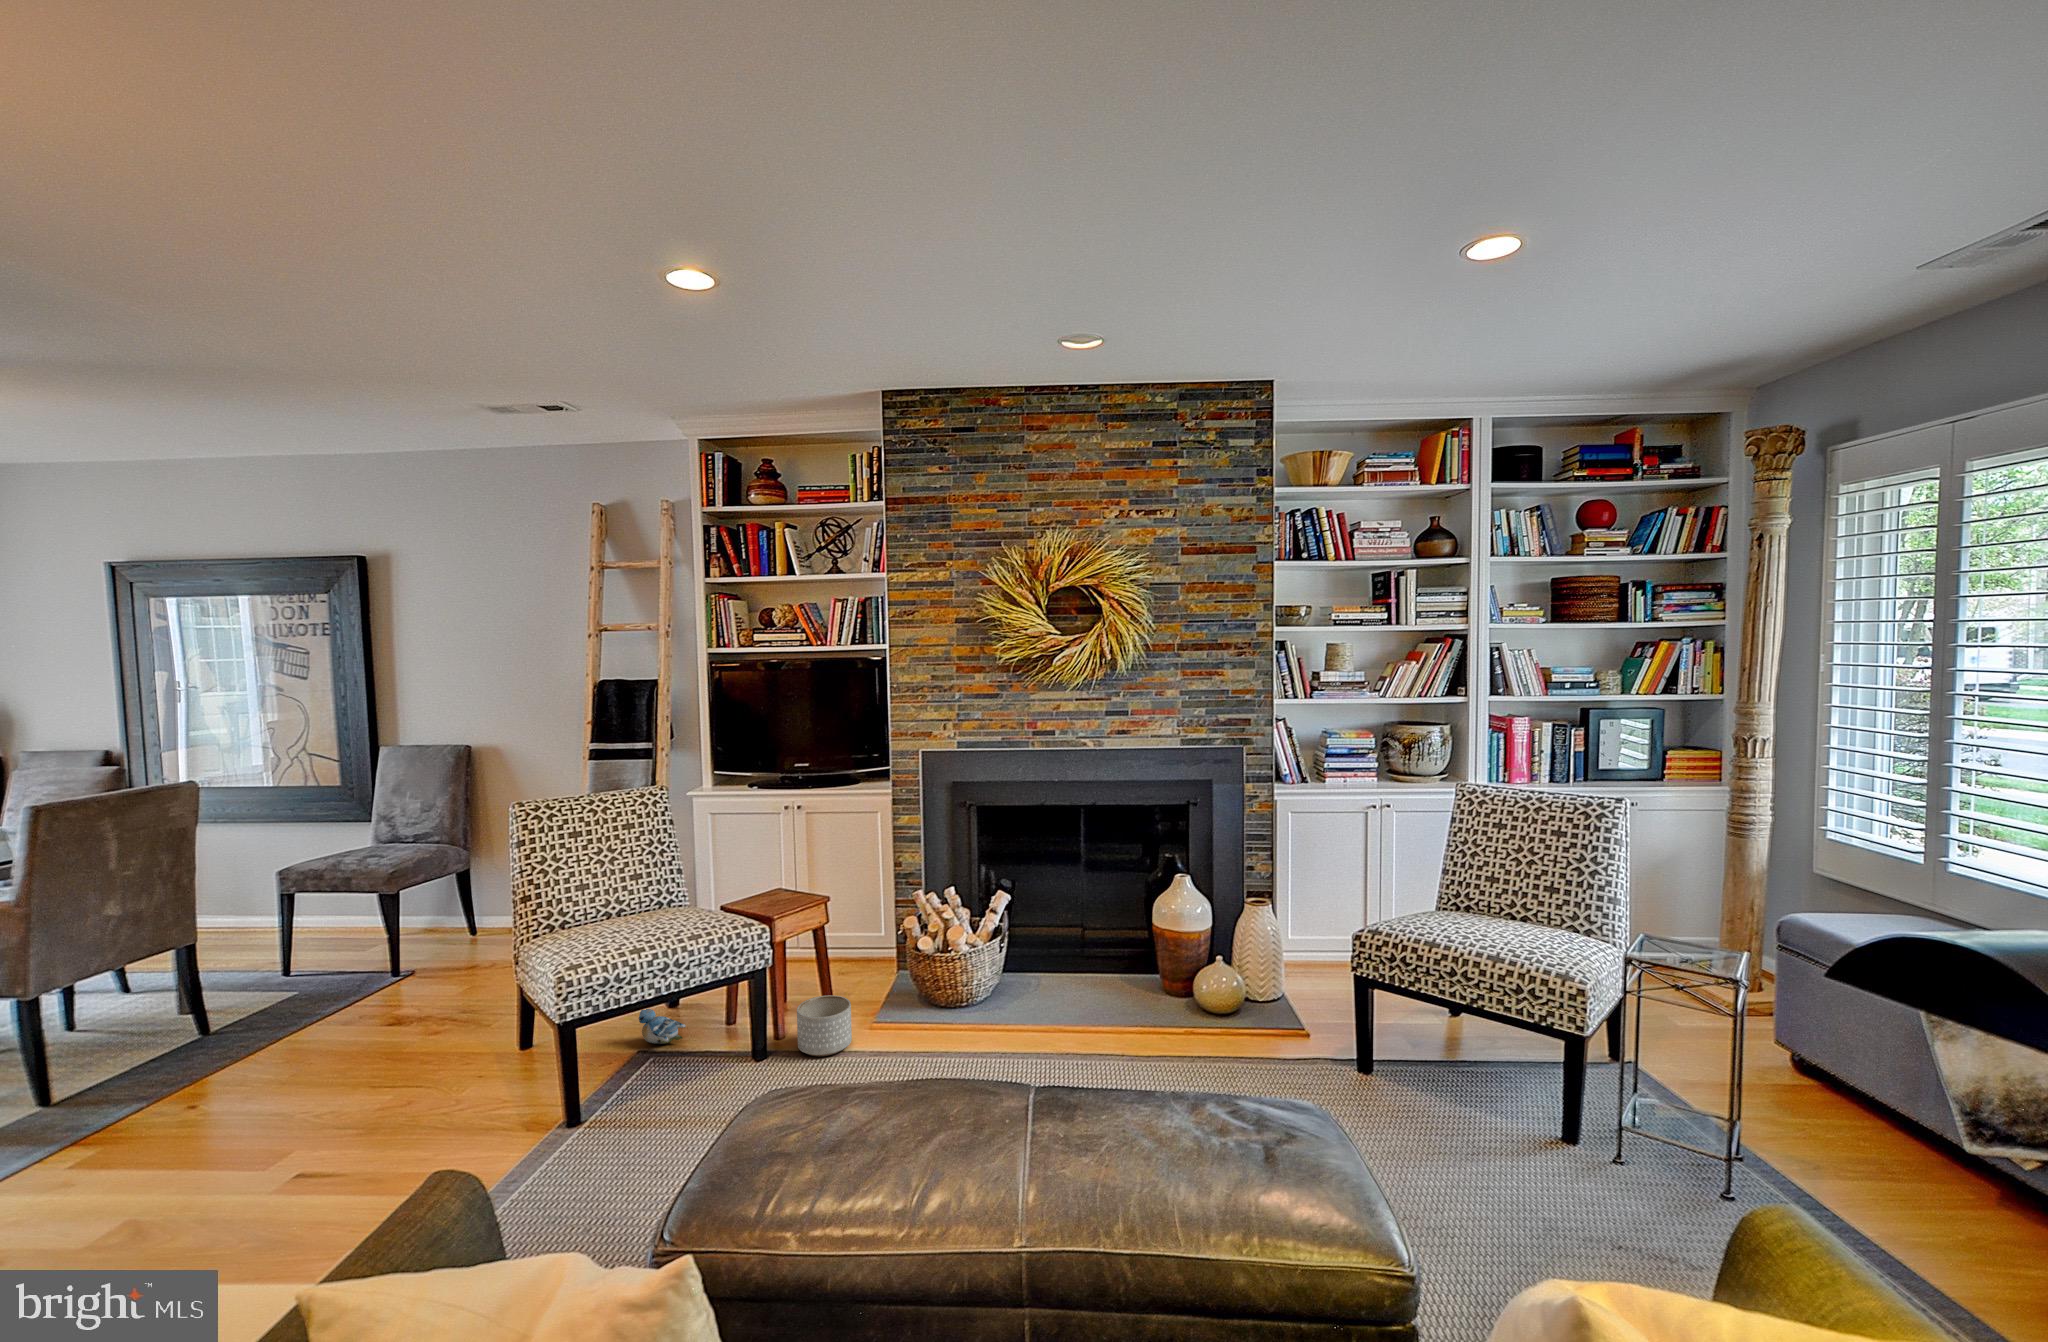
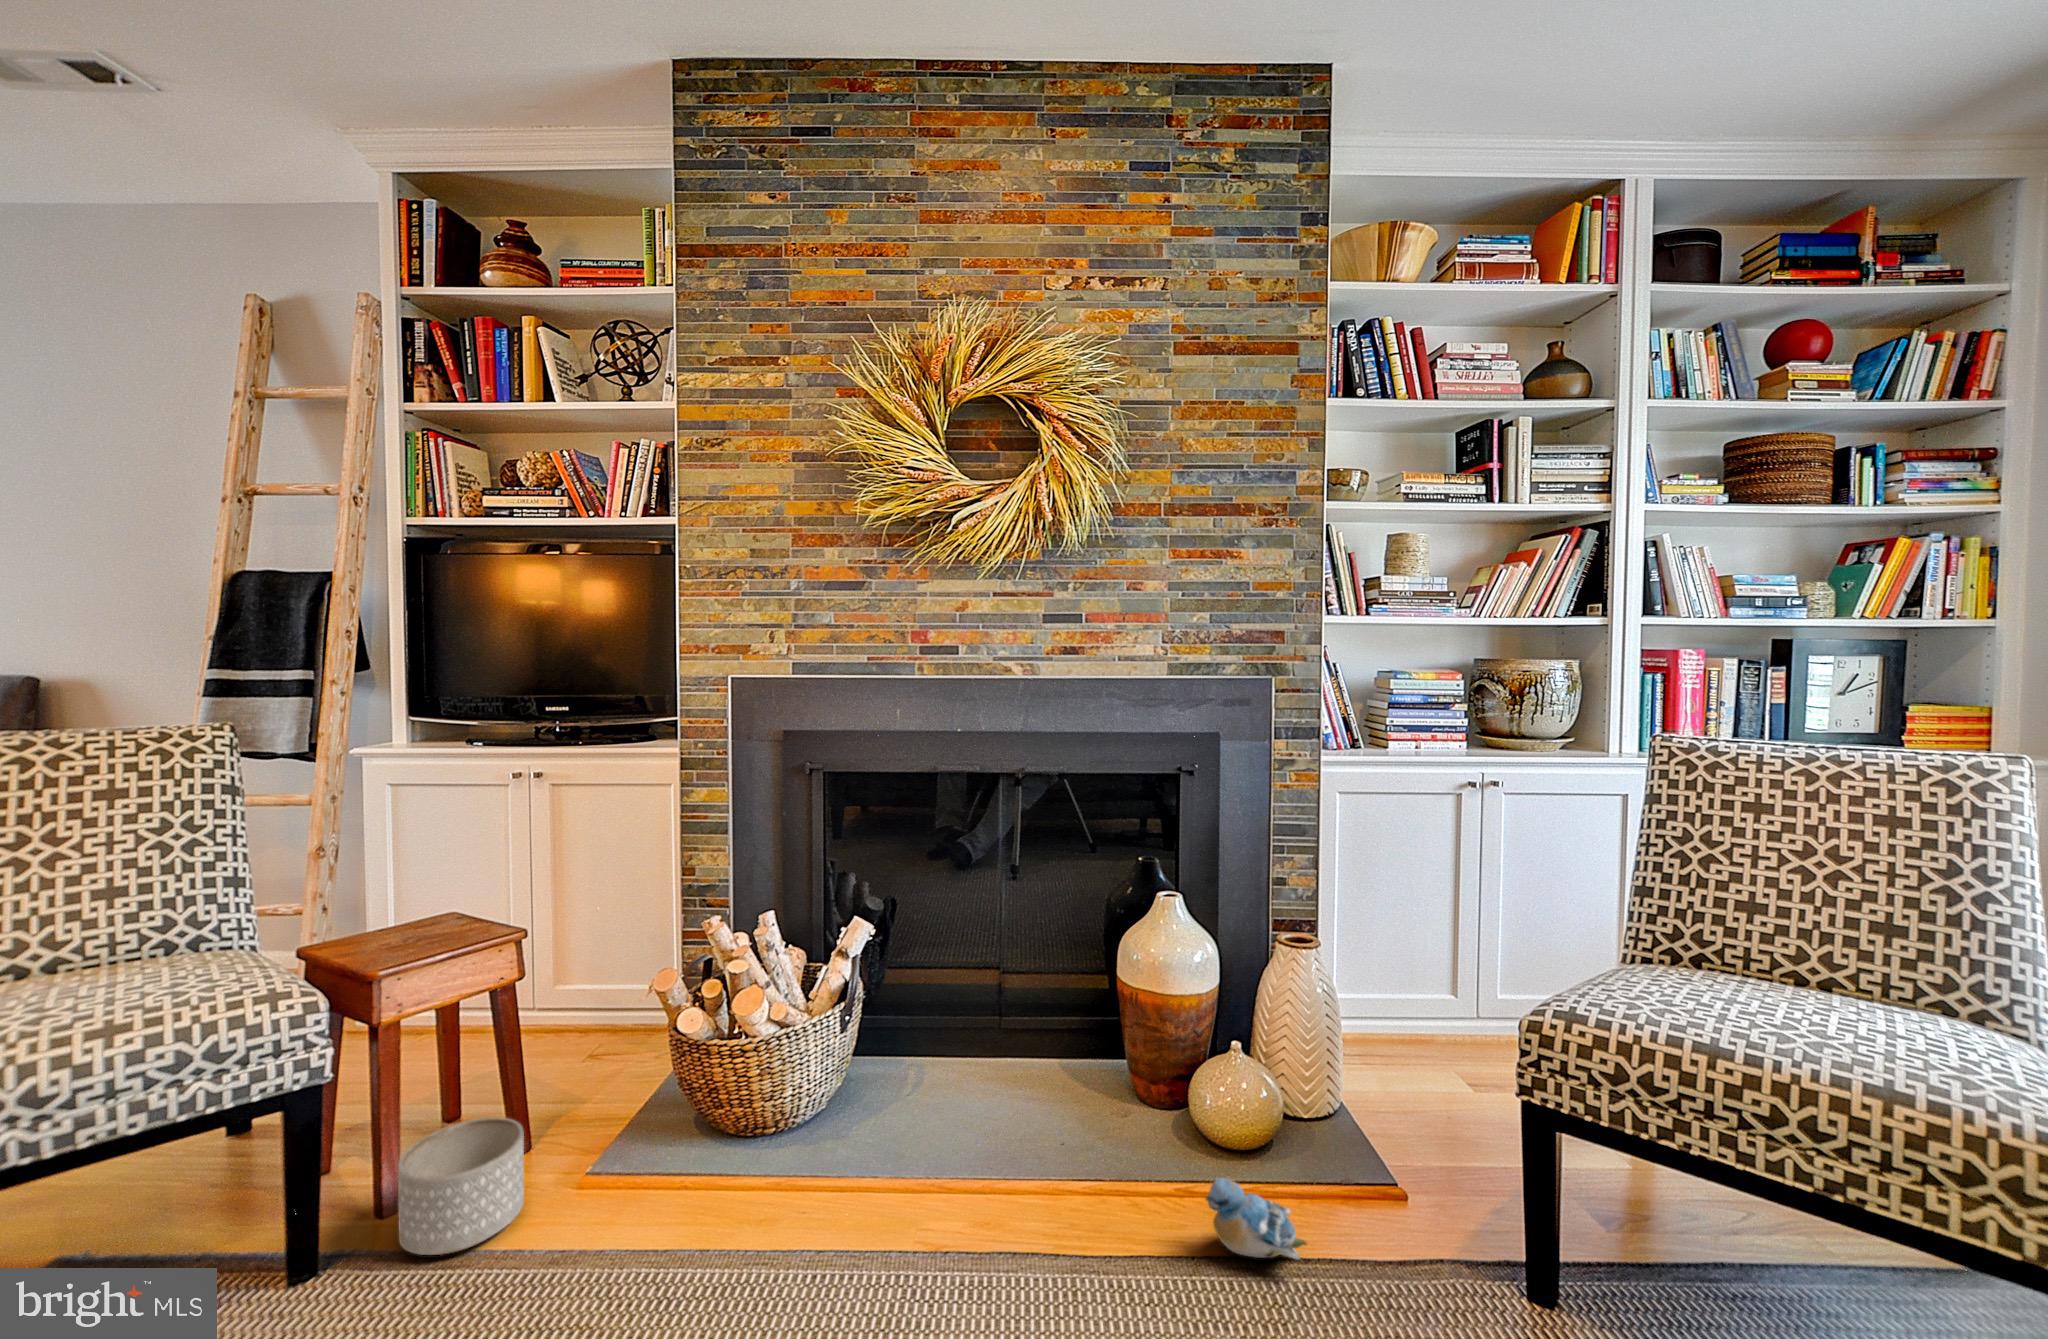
plush toy: present [639,1009,686,1044] -> present [1205,1178,1306,1259]

